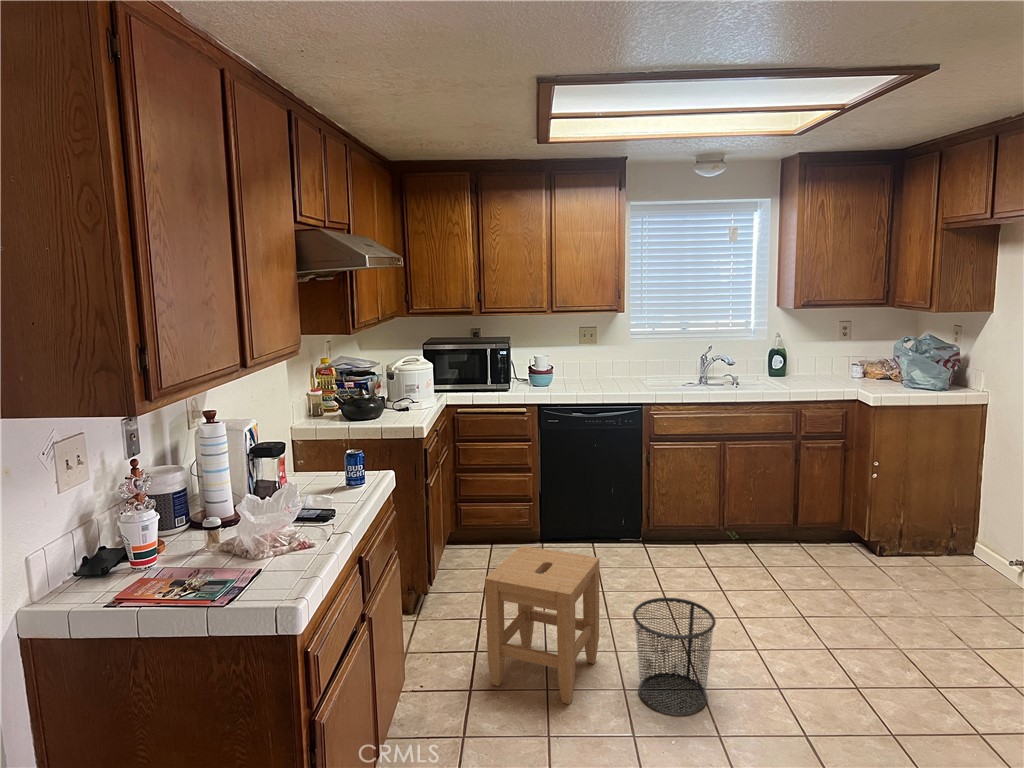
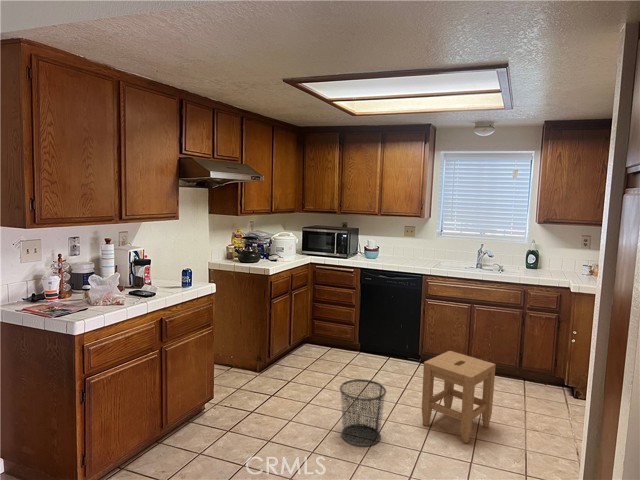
stool: present [485,546,599,704] -> present [422,351,496,443]

